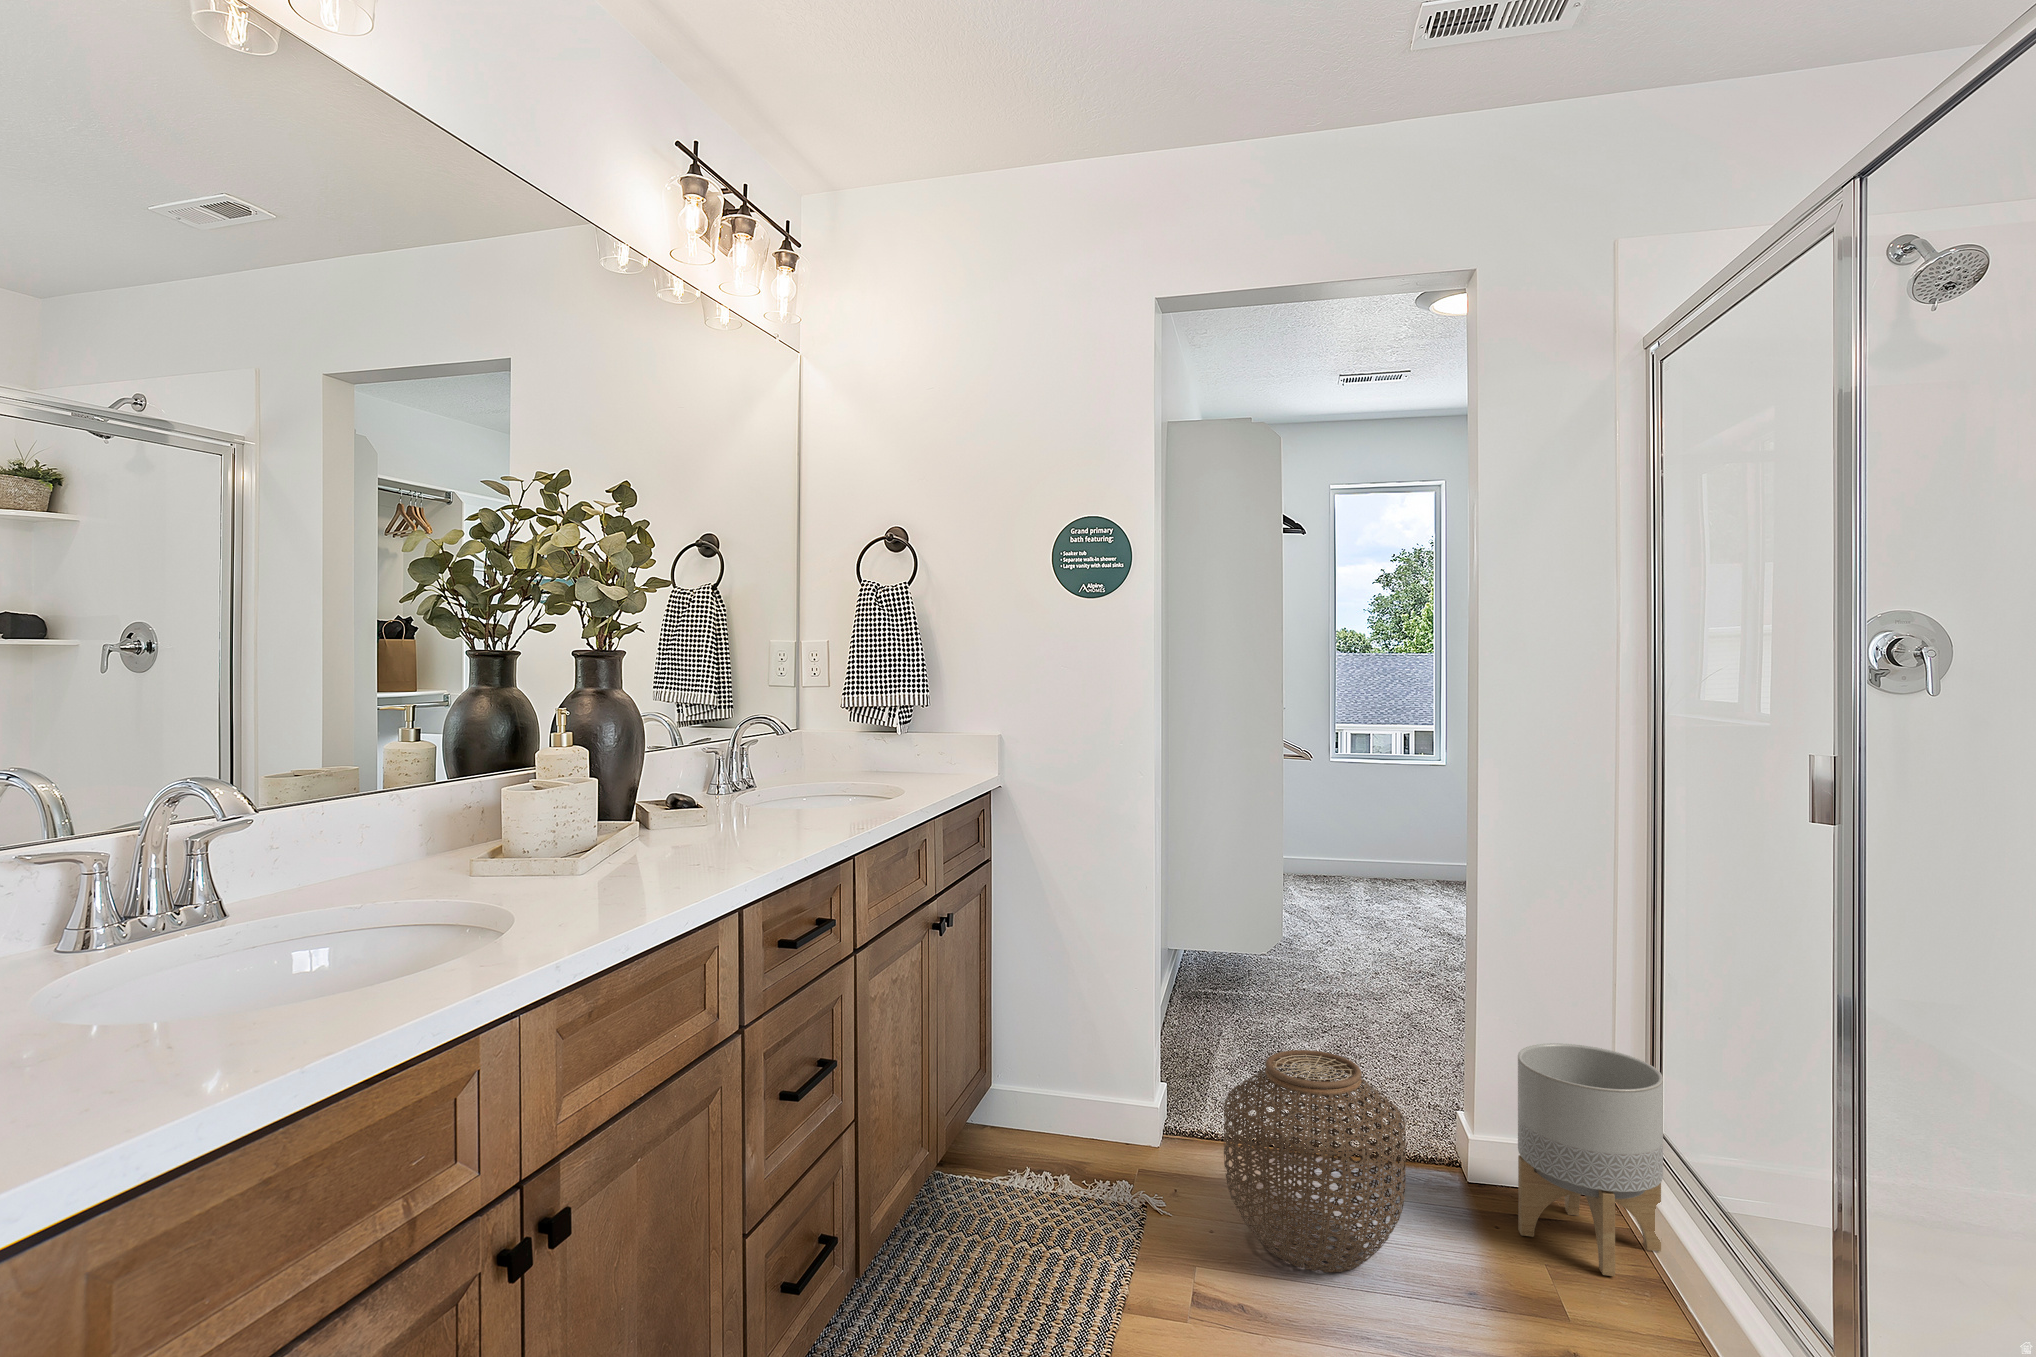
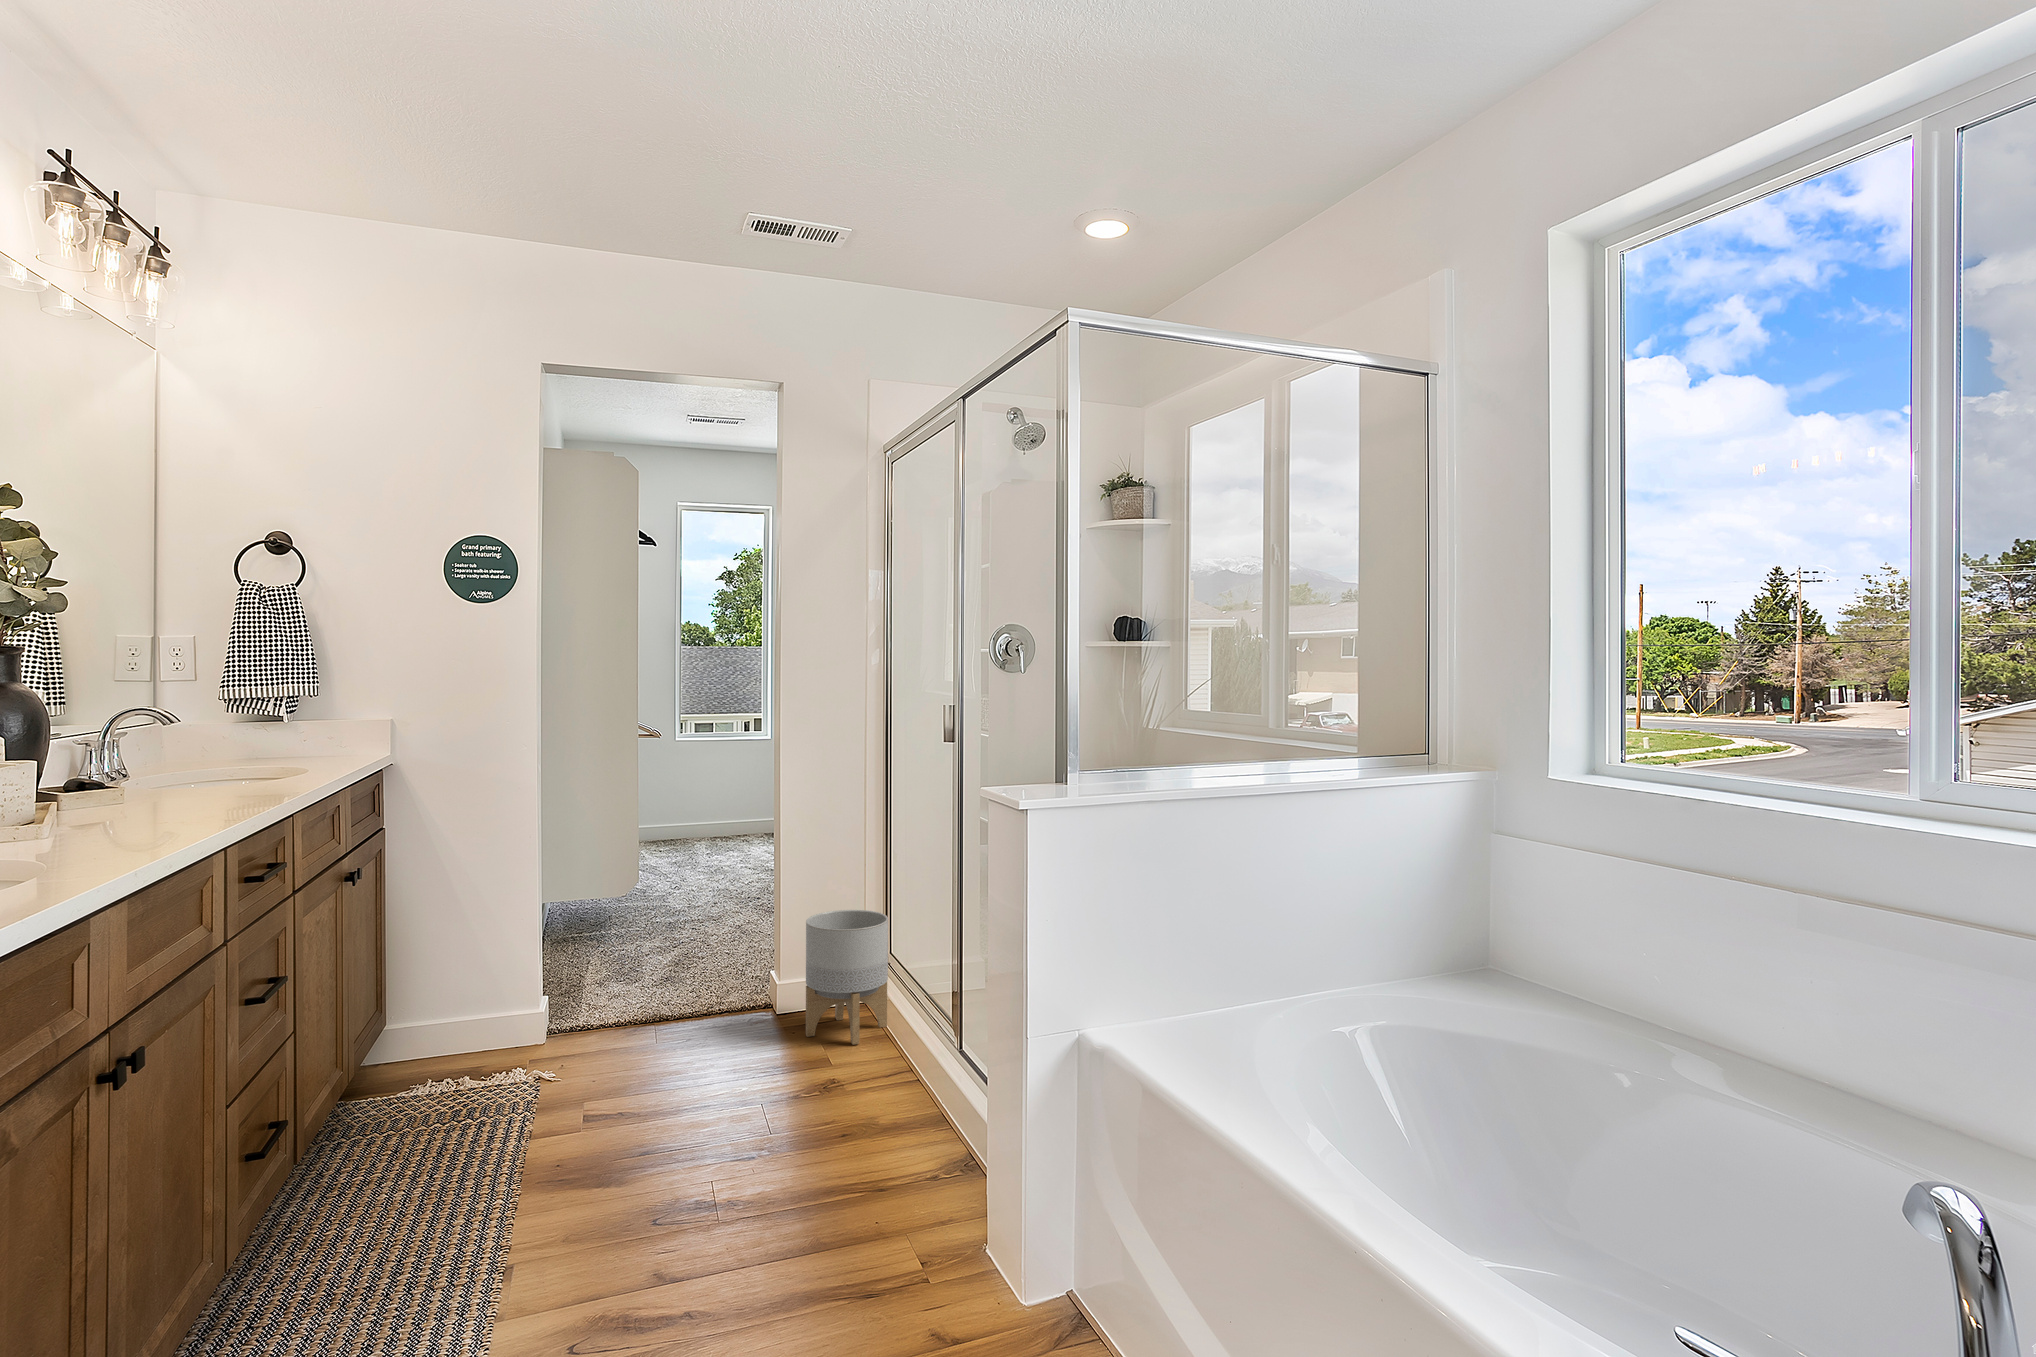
woven basket: present [1224,1050,1406,1272] -> none [603,938,733,1086]

